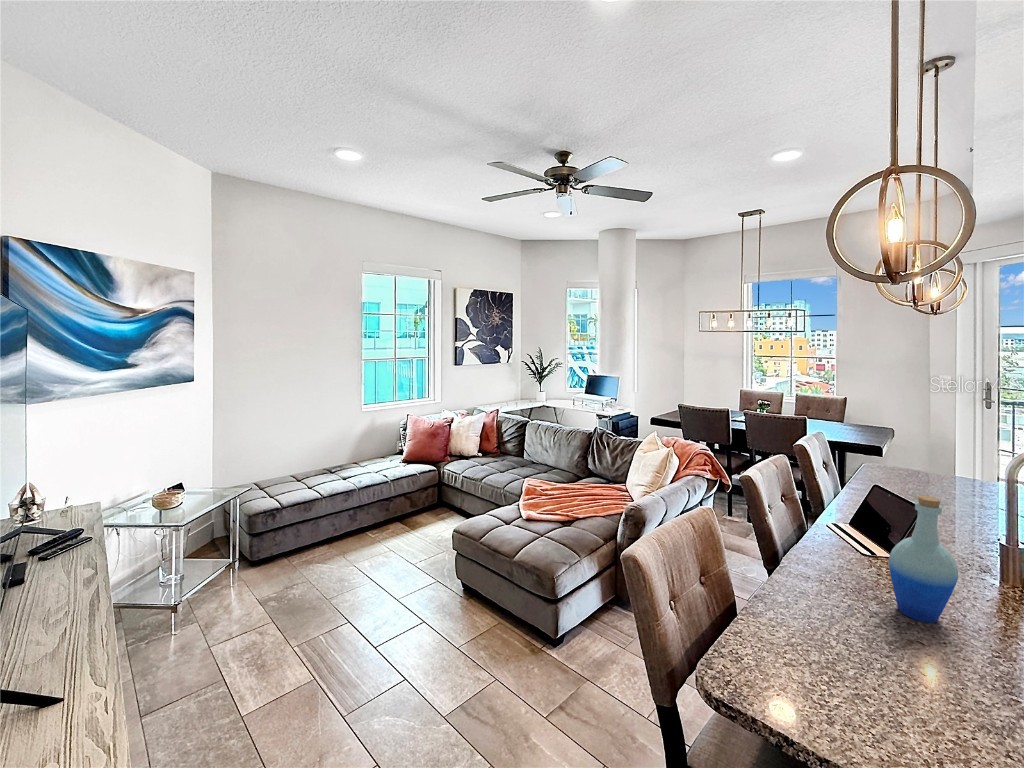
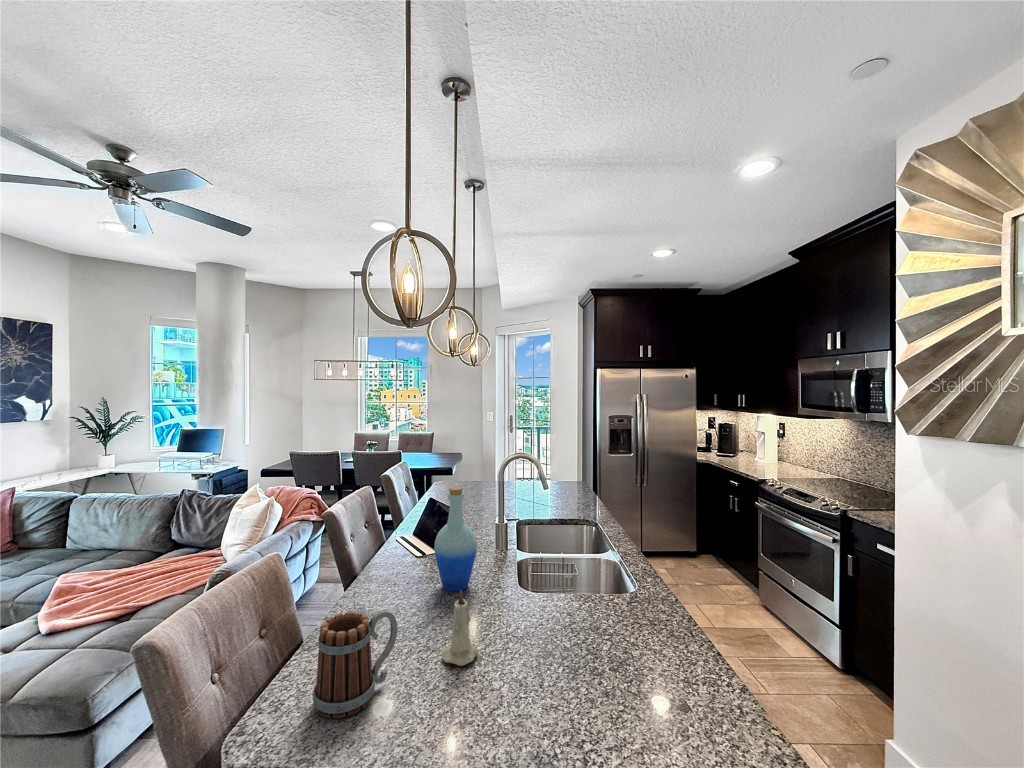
mug: none [768,609,864,714] -> present [313,610,397,718]
candle: none [917,635,977,727] -> present [442,590,478,666]

